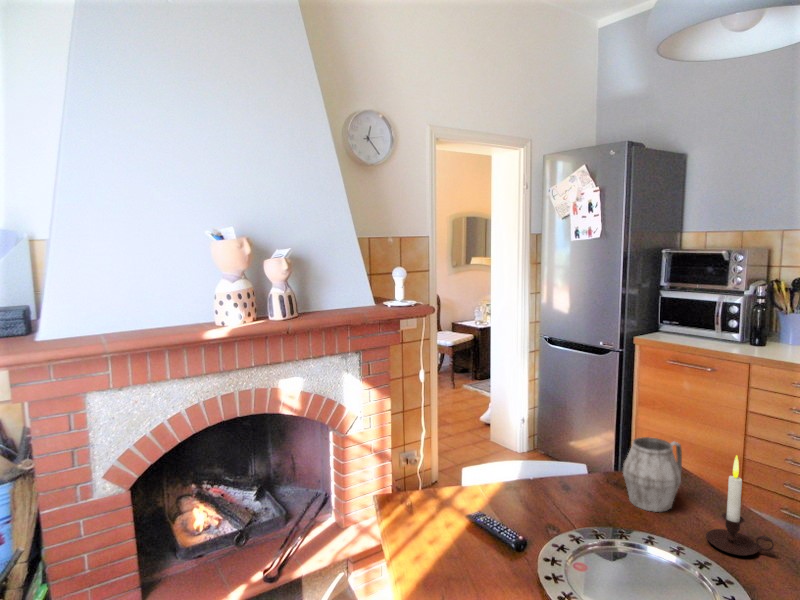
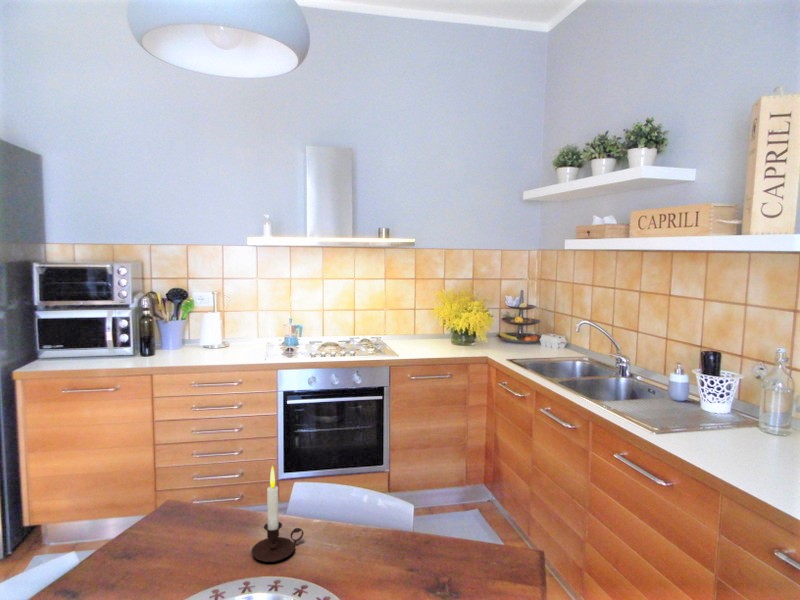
mug: present [623,437,682,512] -> none [146,477,209,568]

